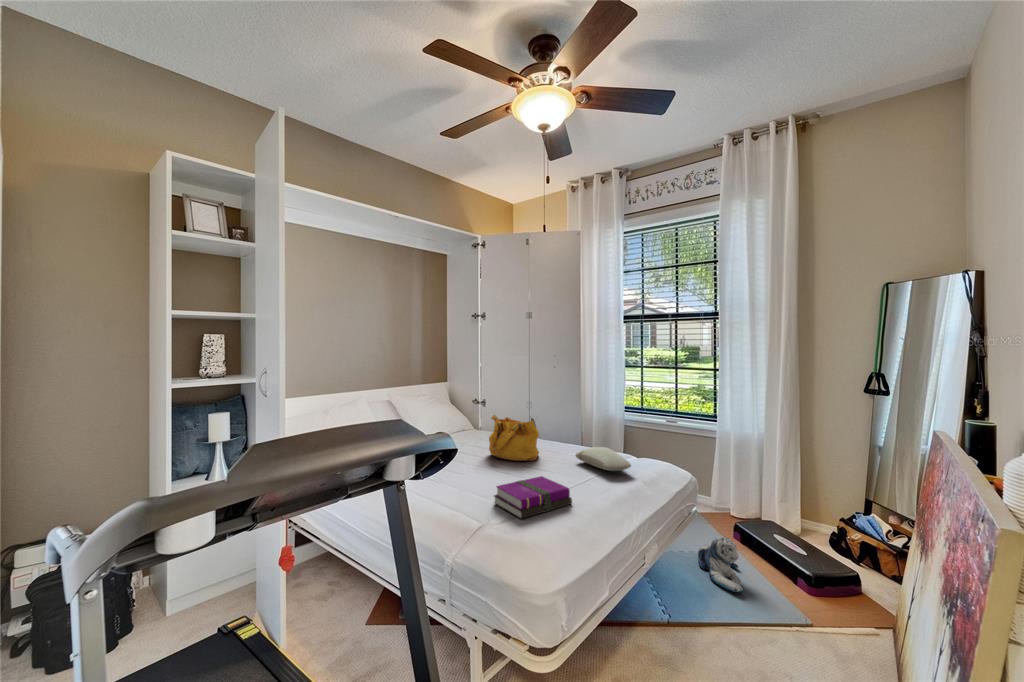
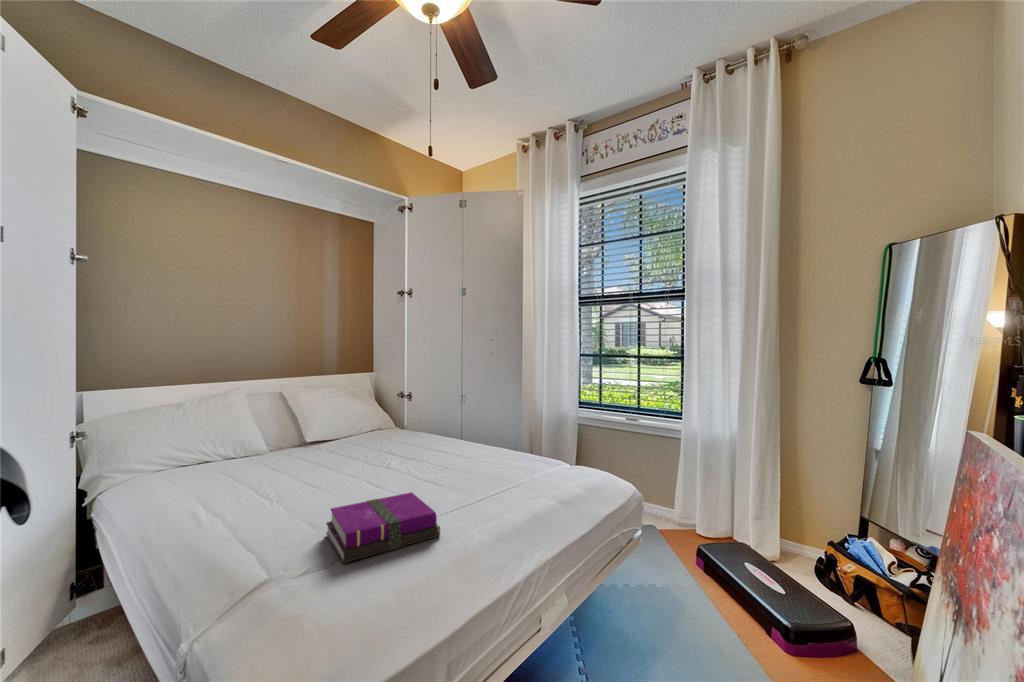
handbag: present [489,415,539,461] -> none [380,408,447,469]
pillow: present [576,447,631,471] -> none [487,450,550,483]
plush toy: present [698,537,743,592] -> none [646,571,699,650]

